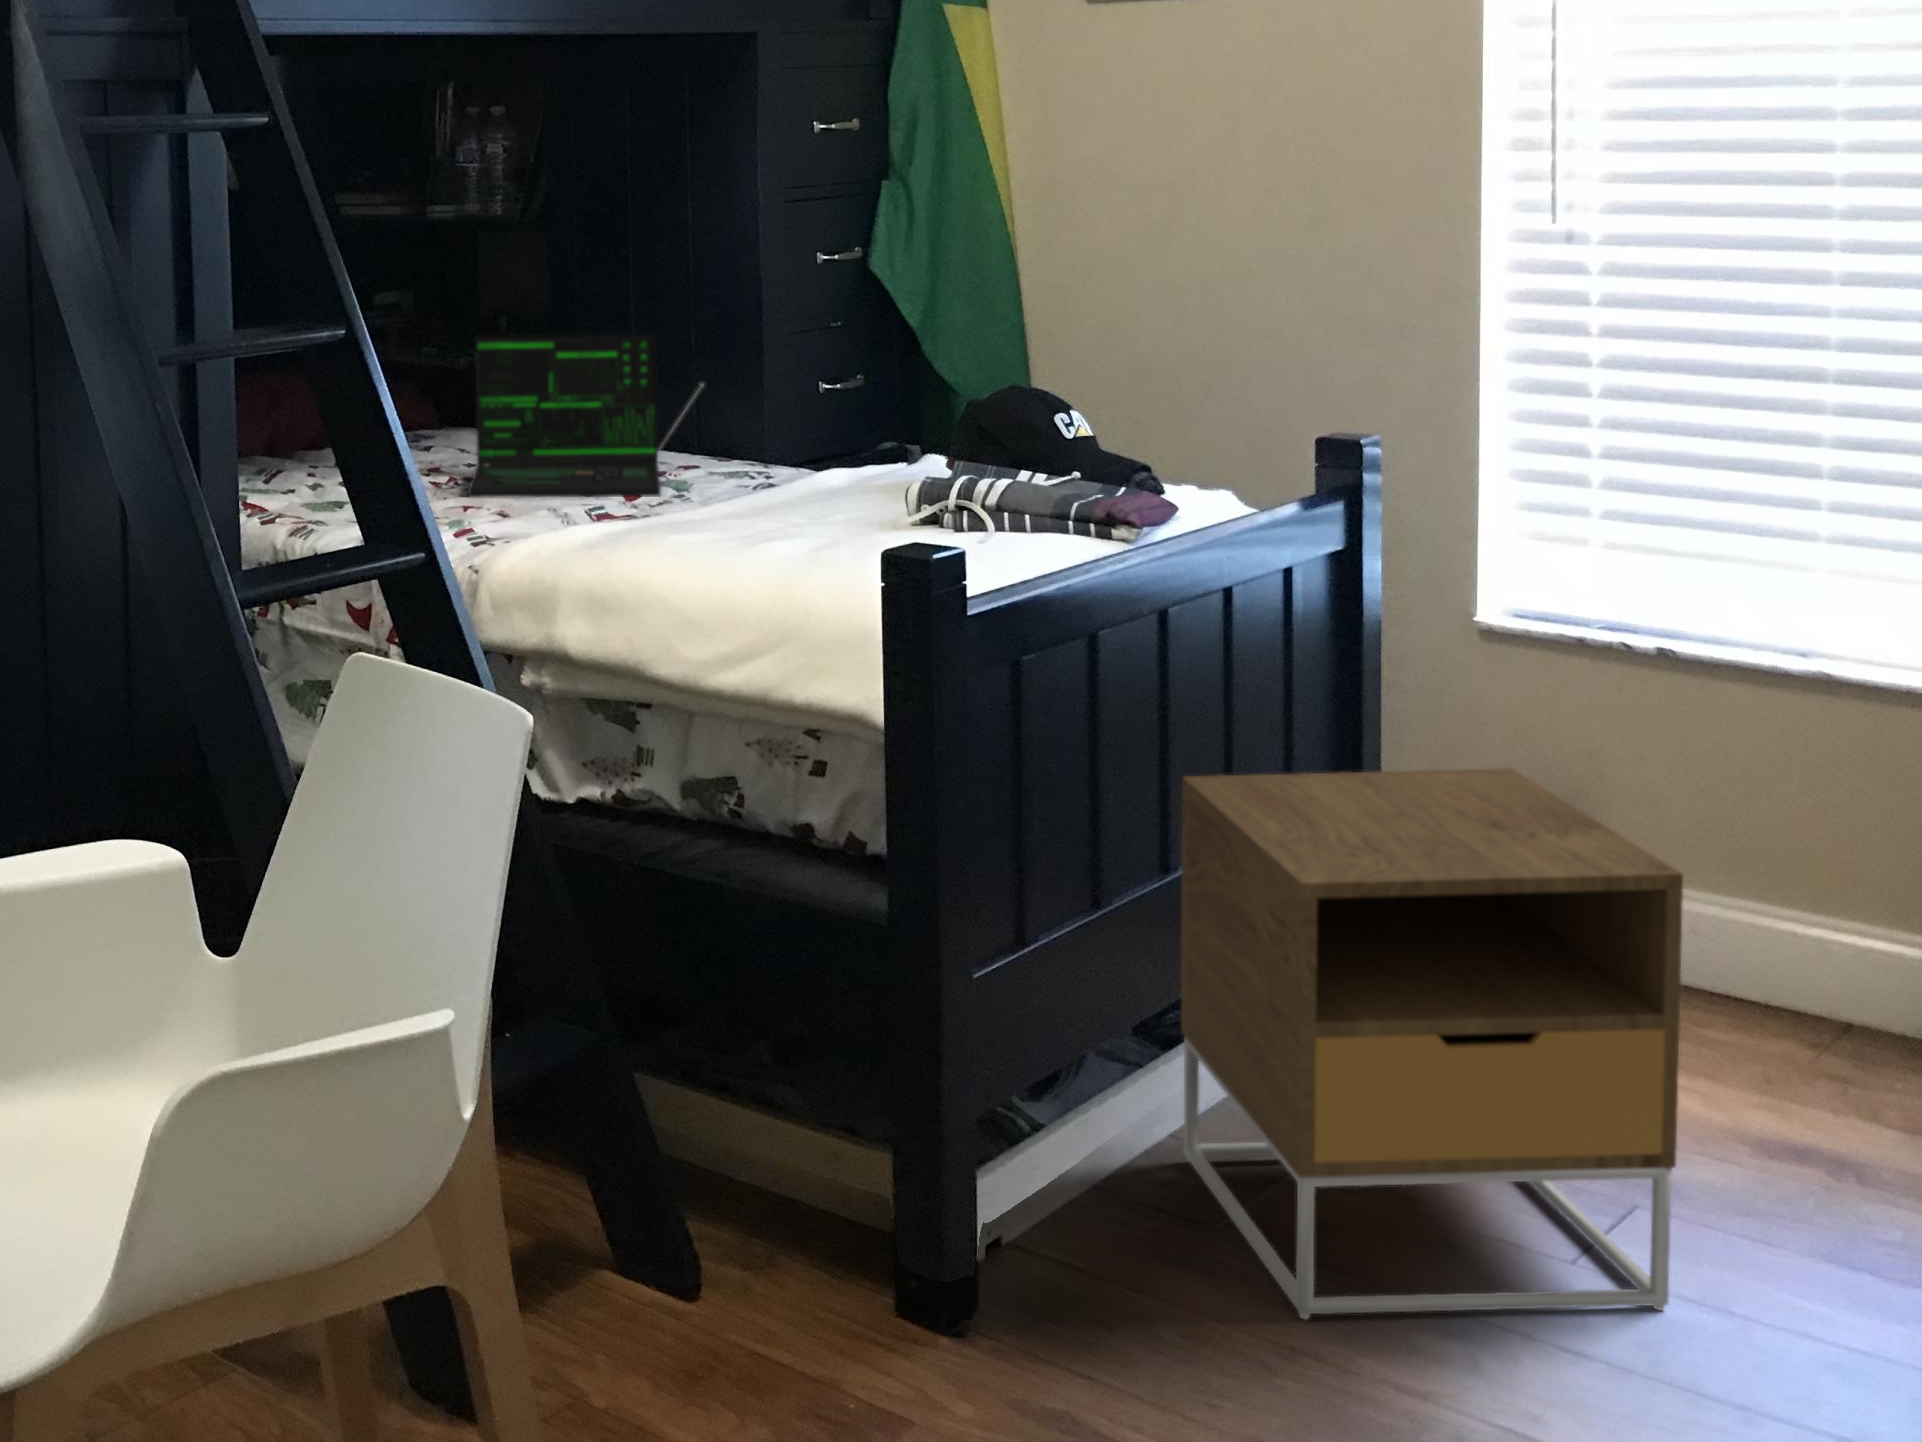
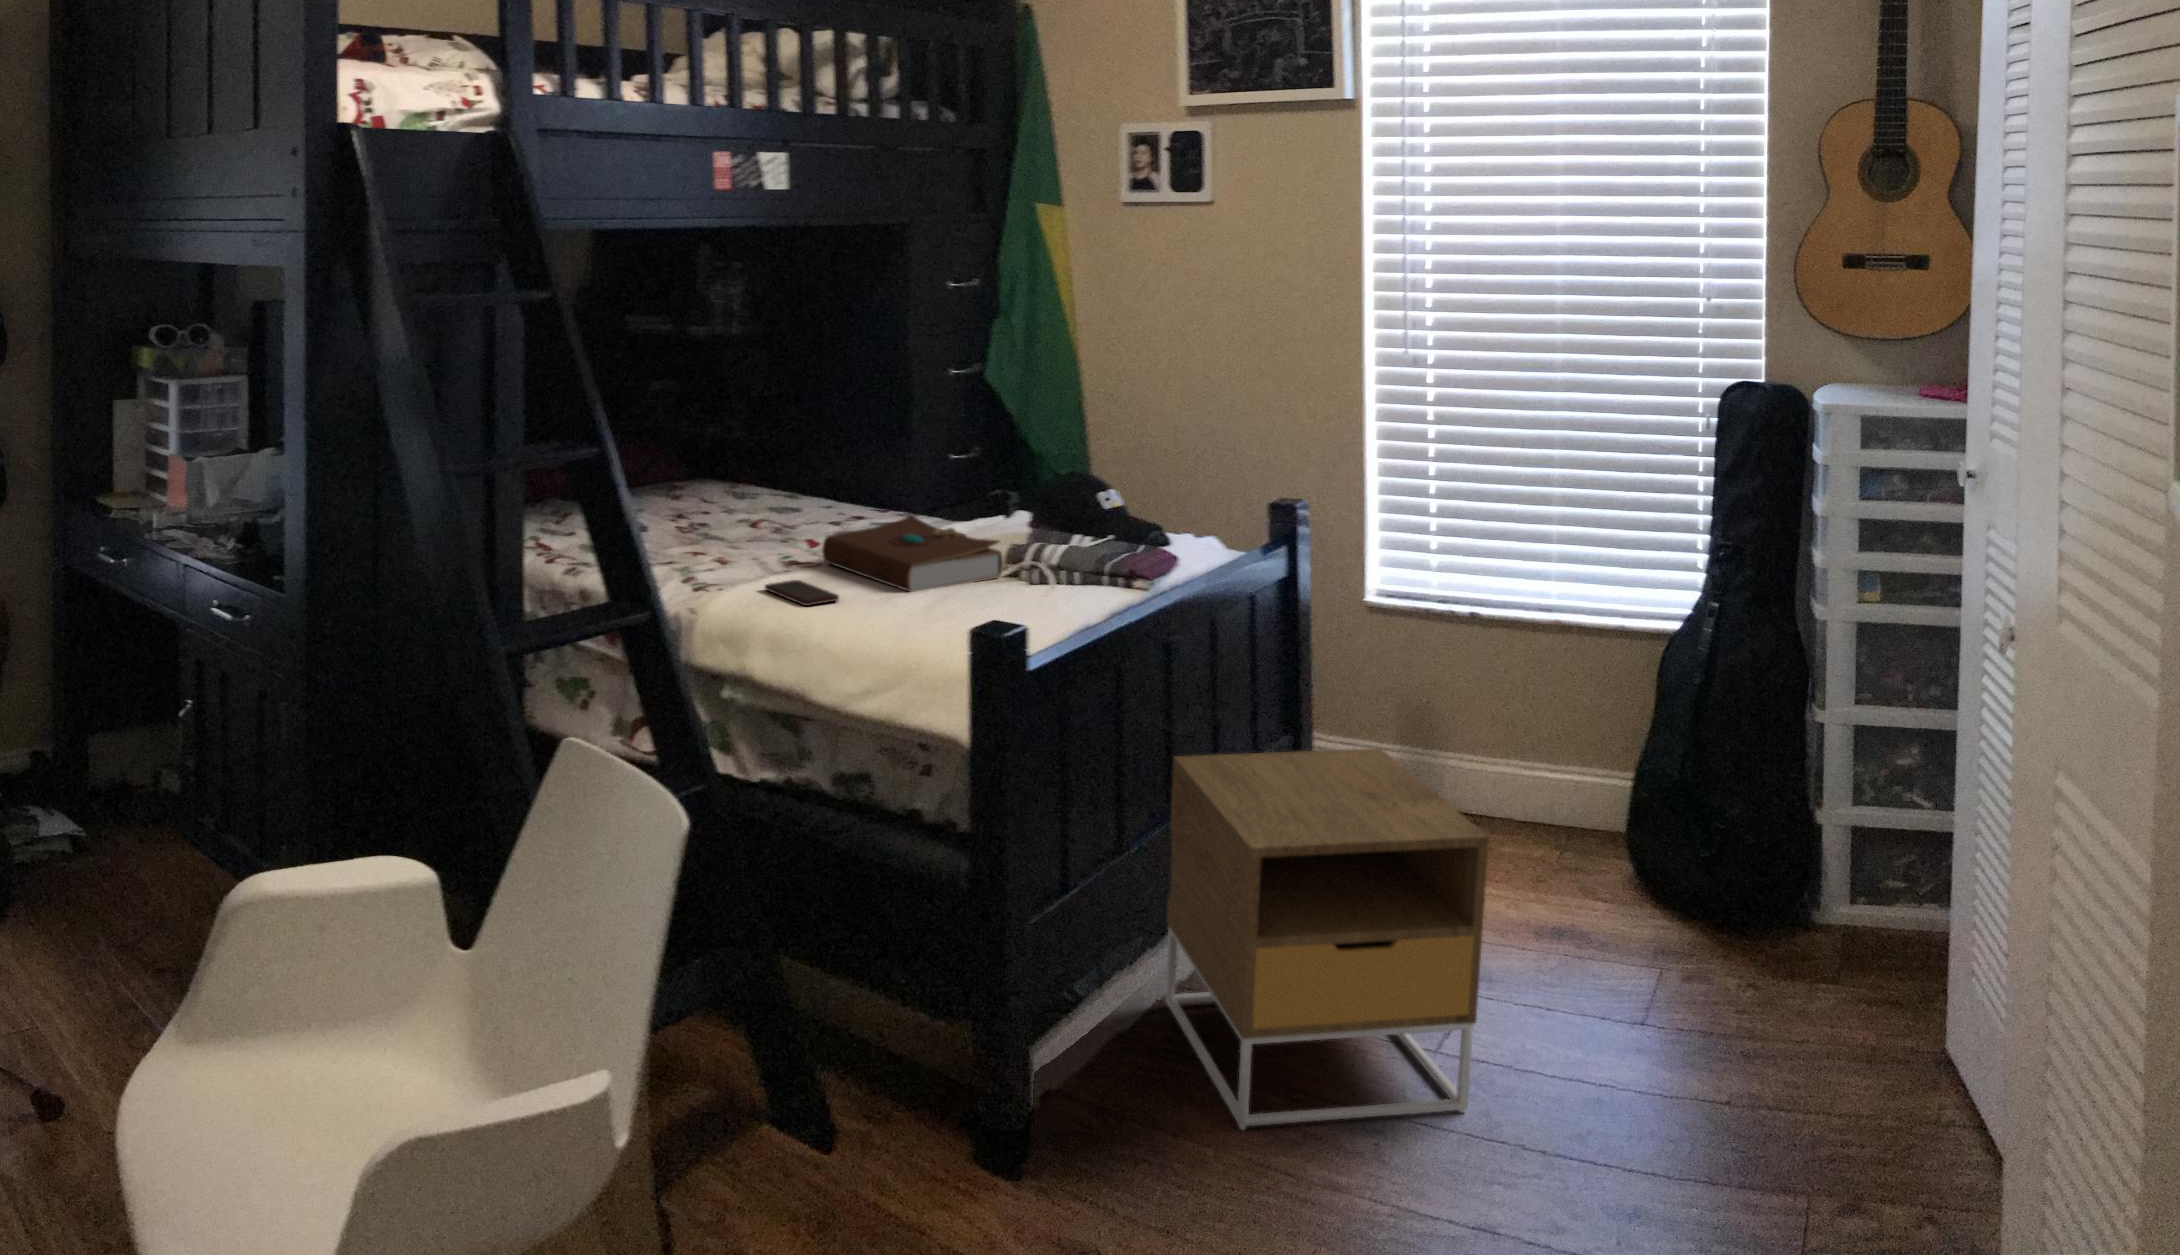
laptop: present [468,332,703,498] -> none [701,427,864,547]
book: none [645,446,914,544] -> present [822,516,1003,592]
smartphone: none [563,527,672,556] -> present [765,580,839,606]

